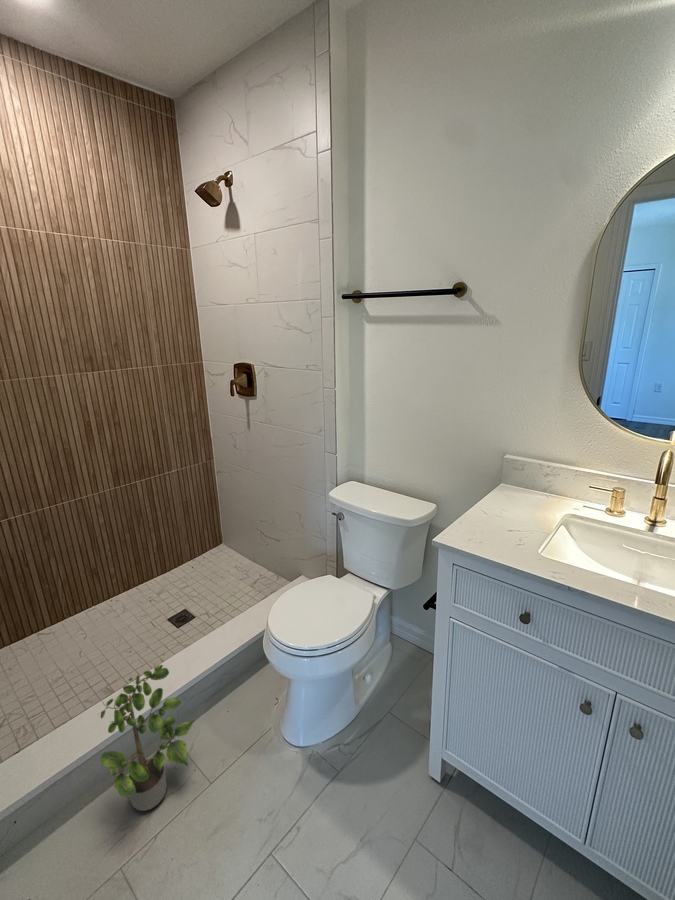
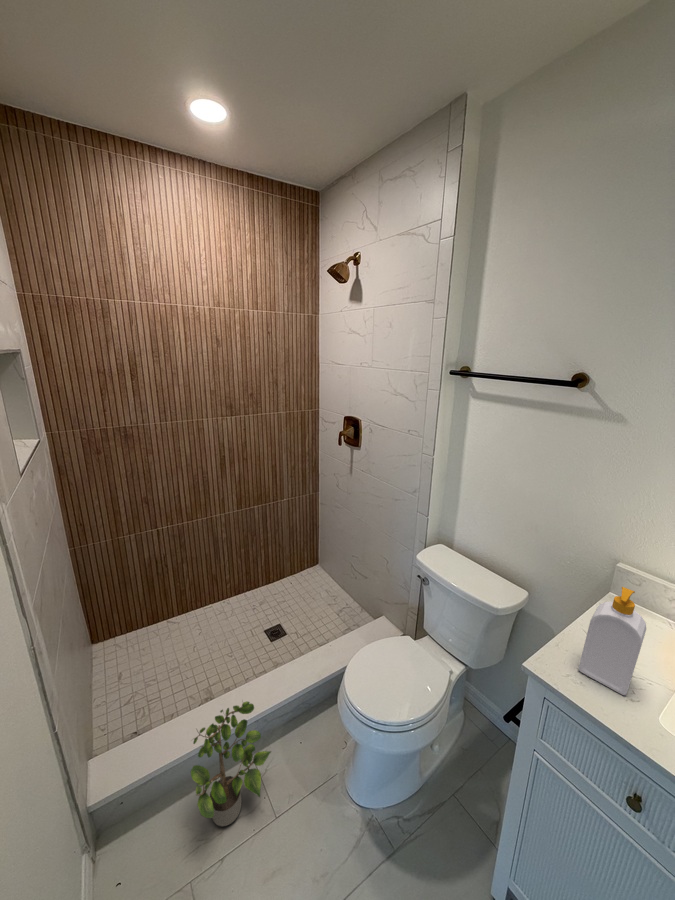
soap bottle: none [476,450,522,543] -> present [578,587,646,695]

